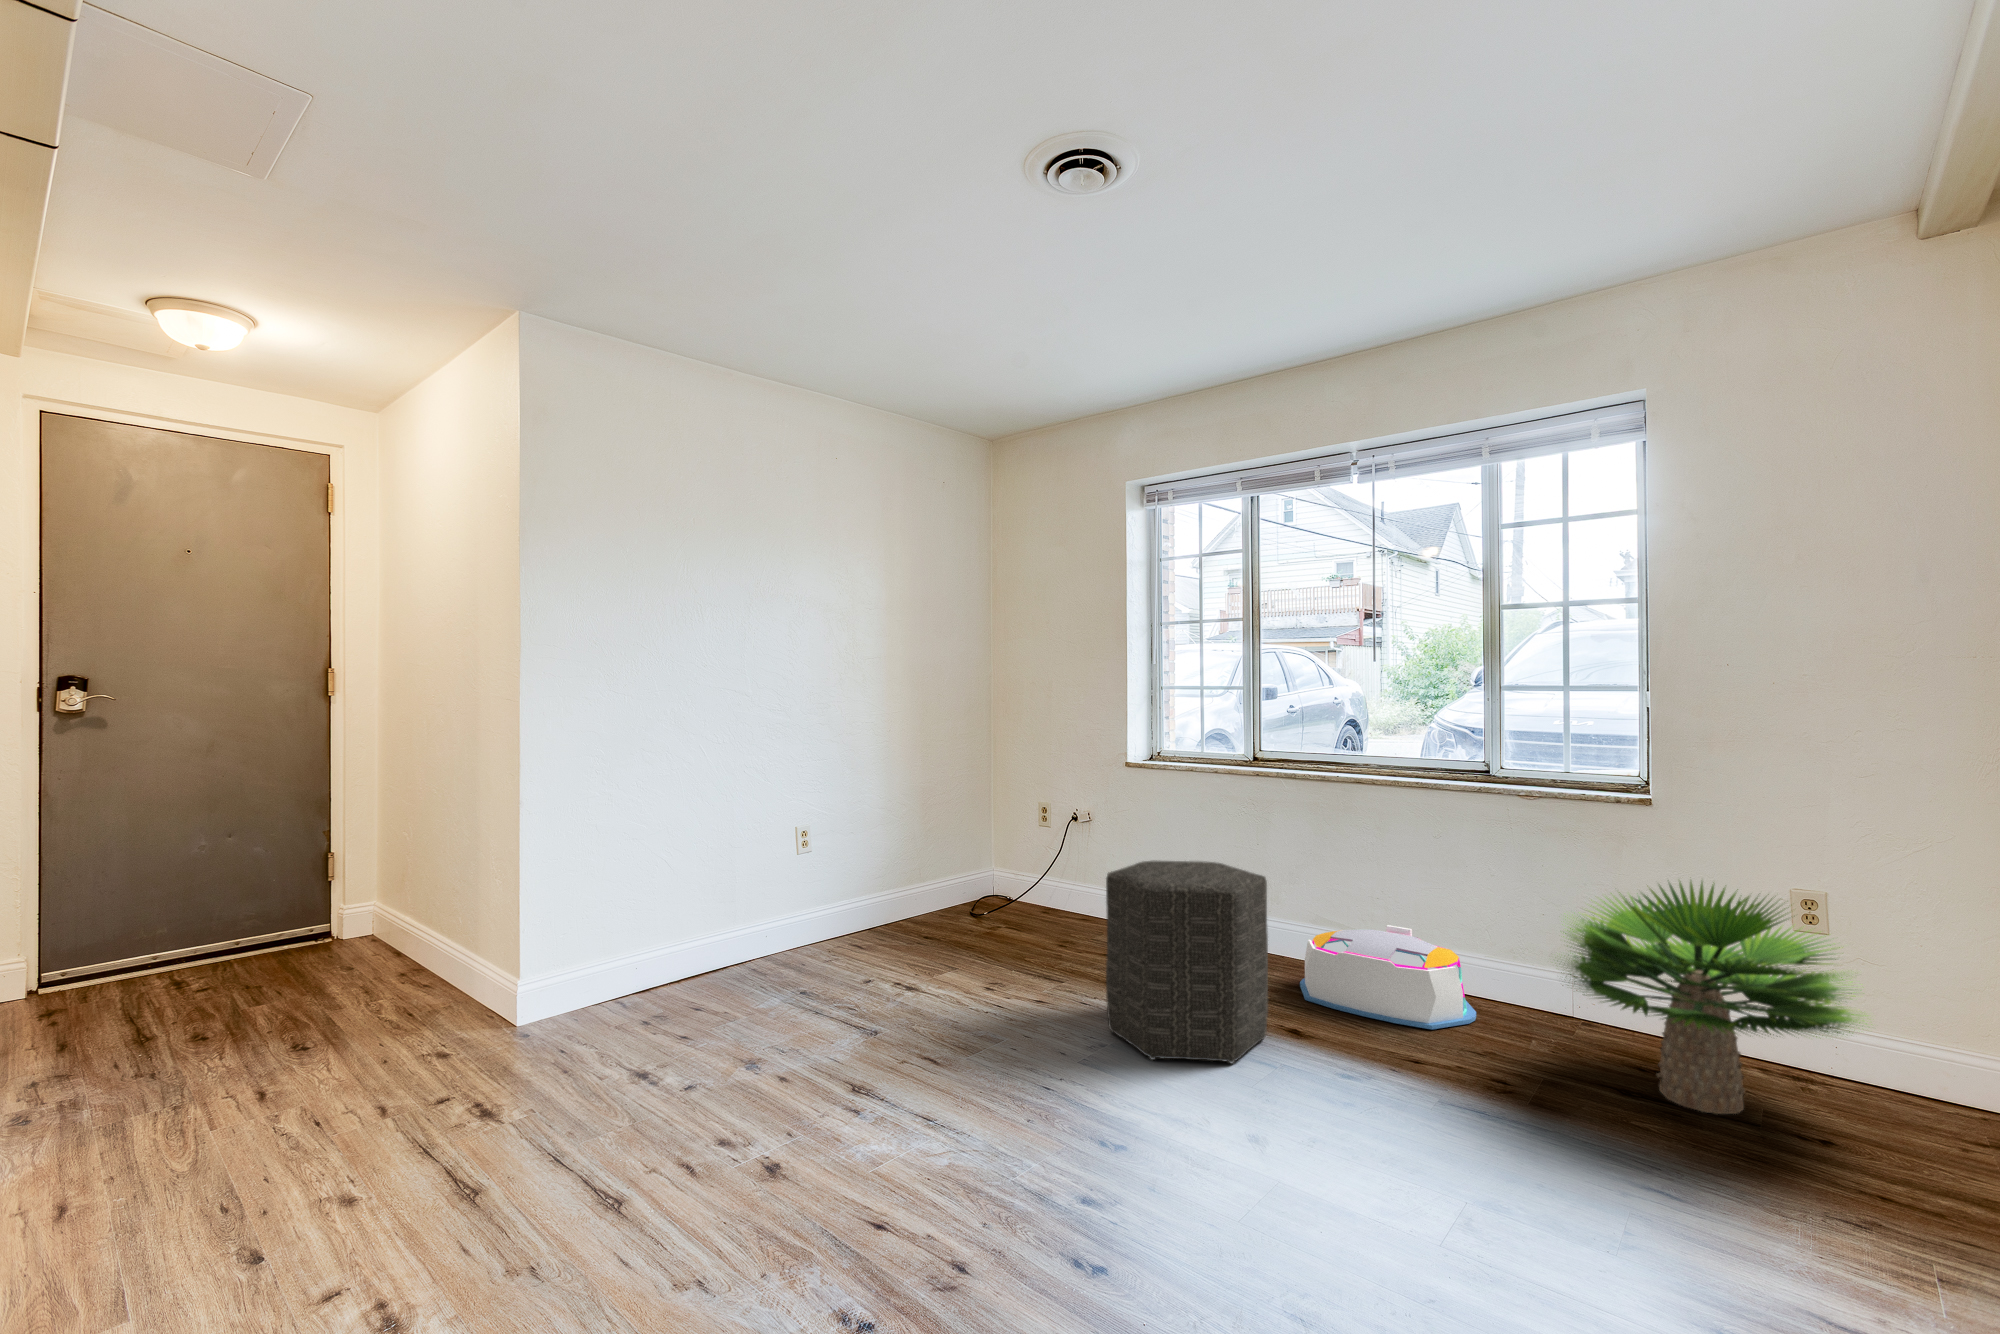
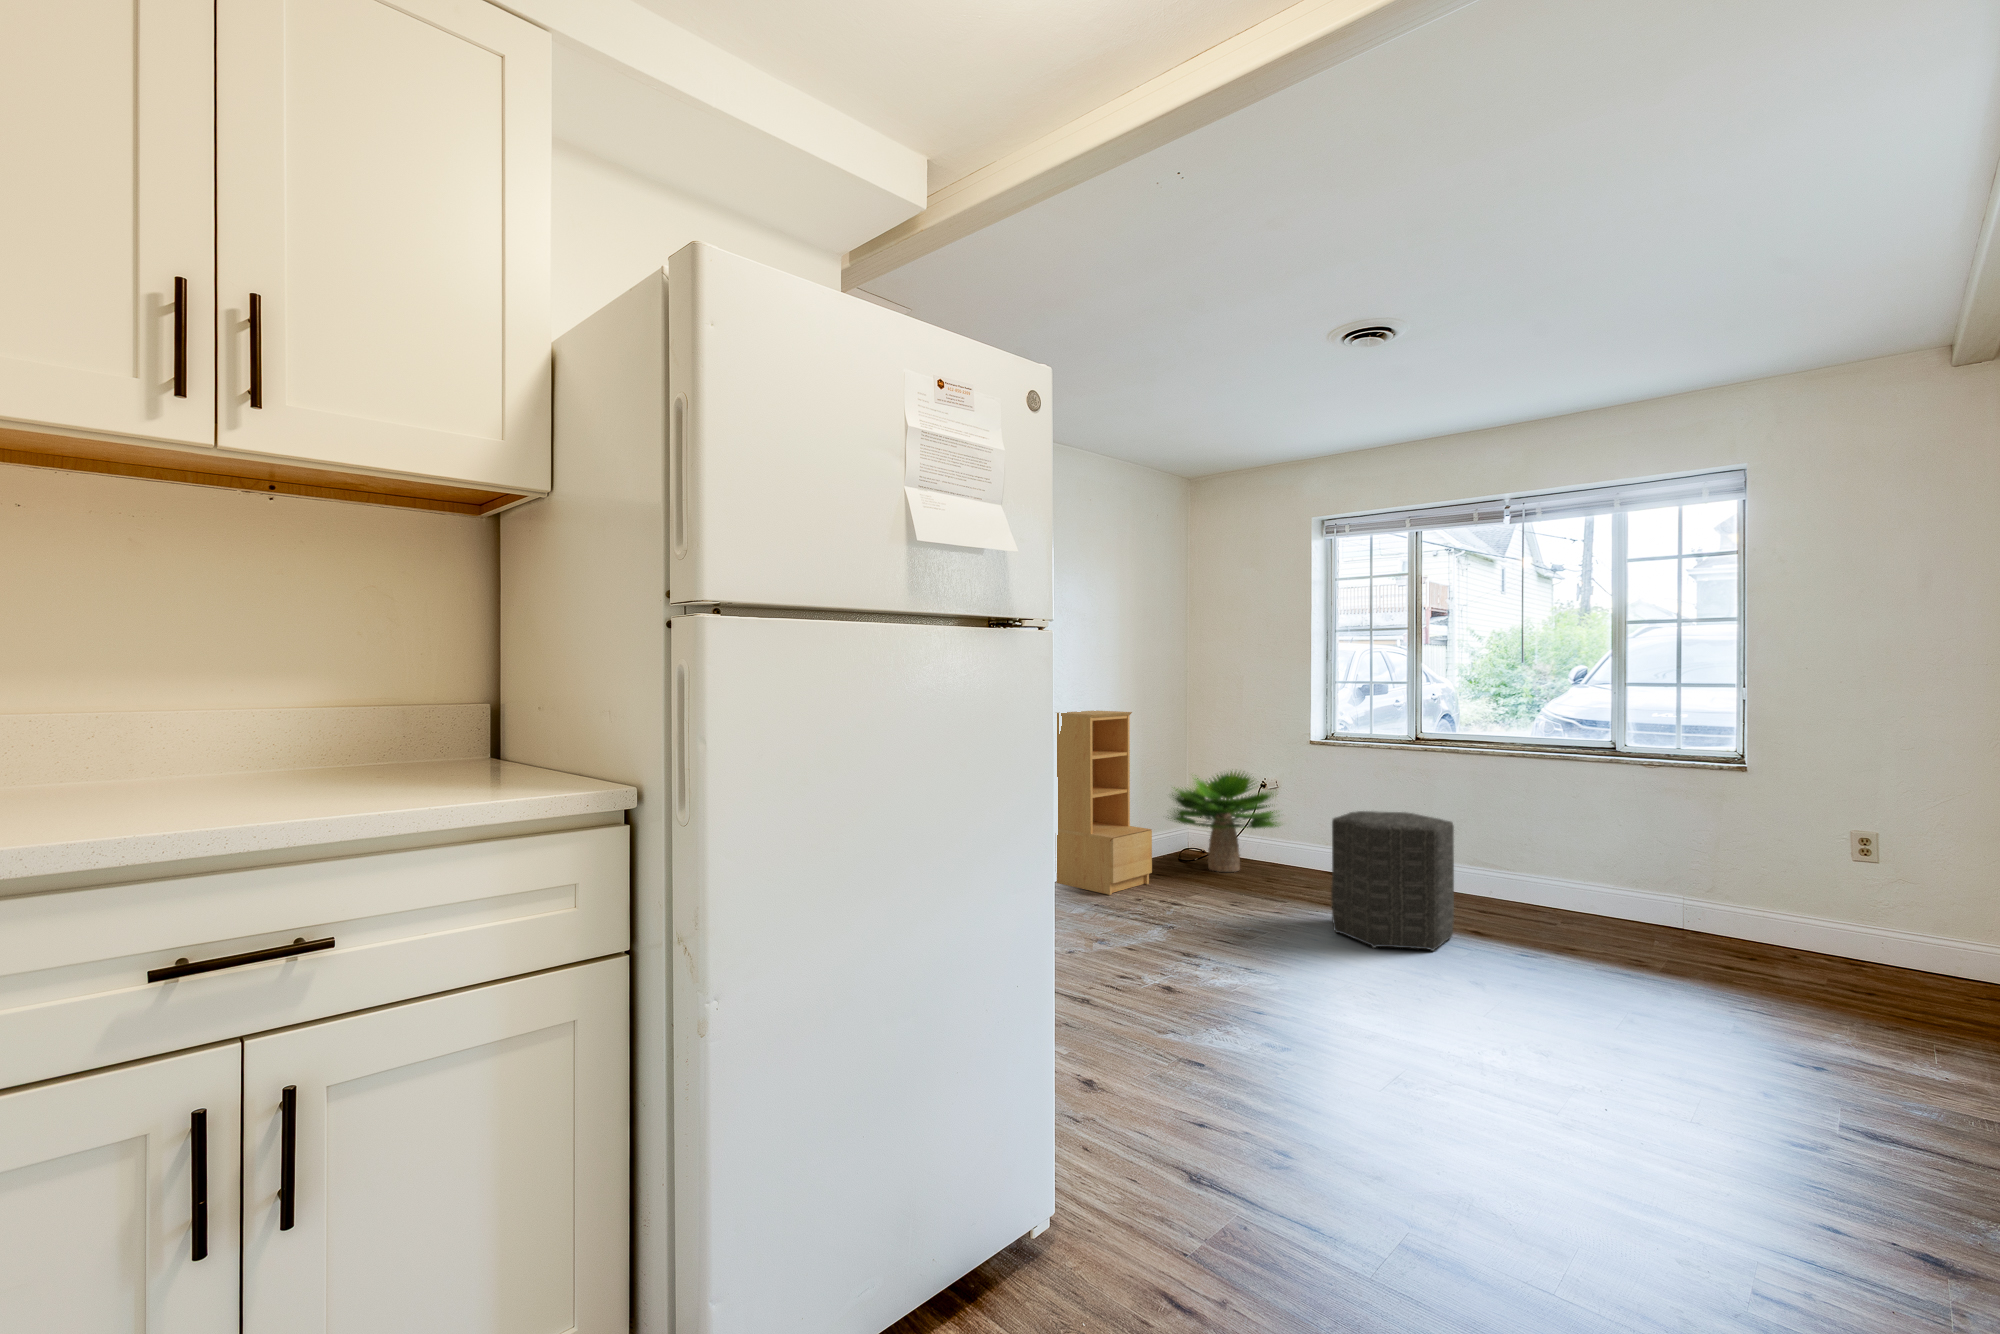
bookshelf: none [784,725,910,972] -> present [1057,711,1152,895]
potted plant: present [1561,882,1864,1114] -> present [1168,771,1280,872]
storage bin: present [1300,925,1476,1029] -> none [1465,864,1607,935]

